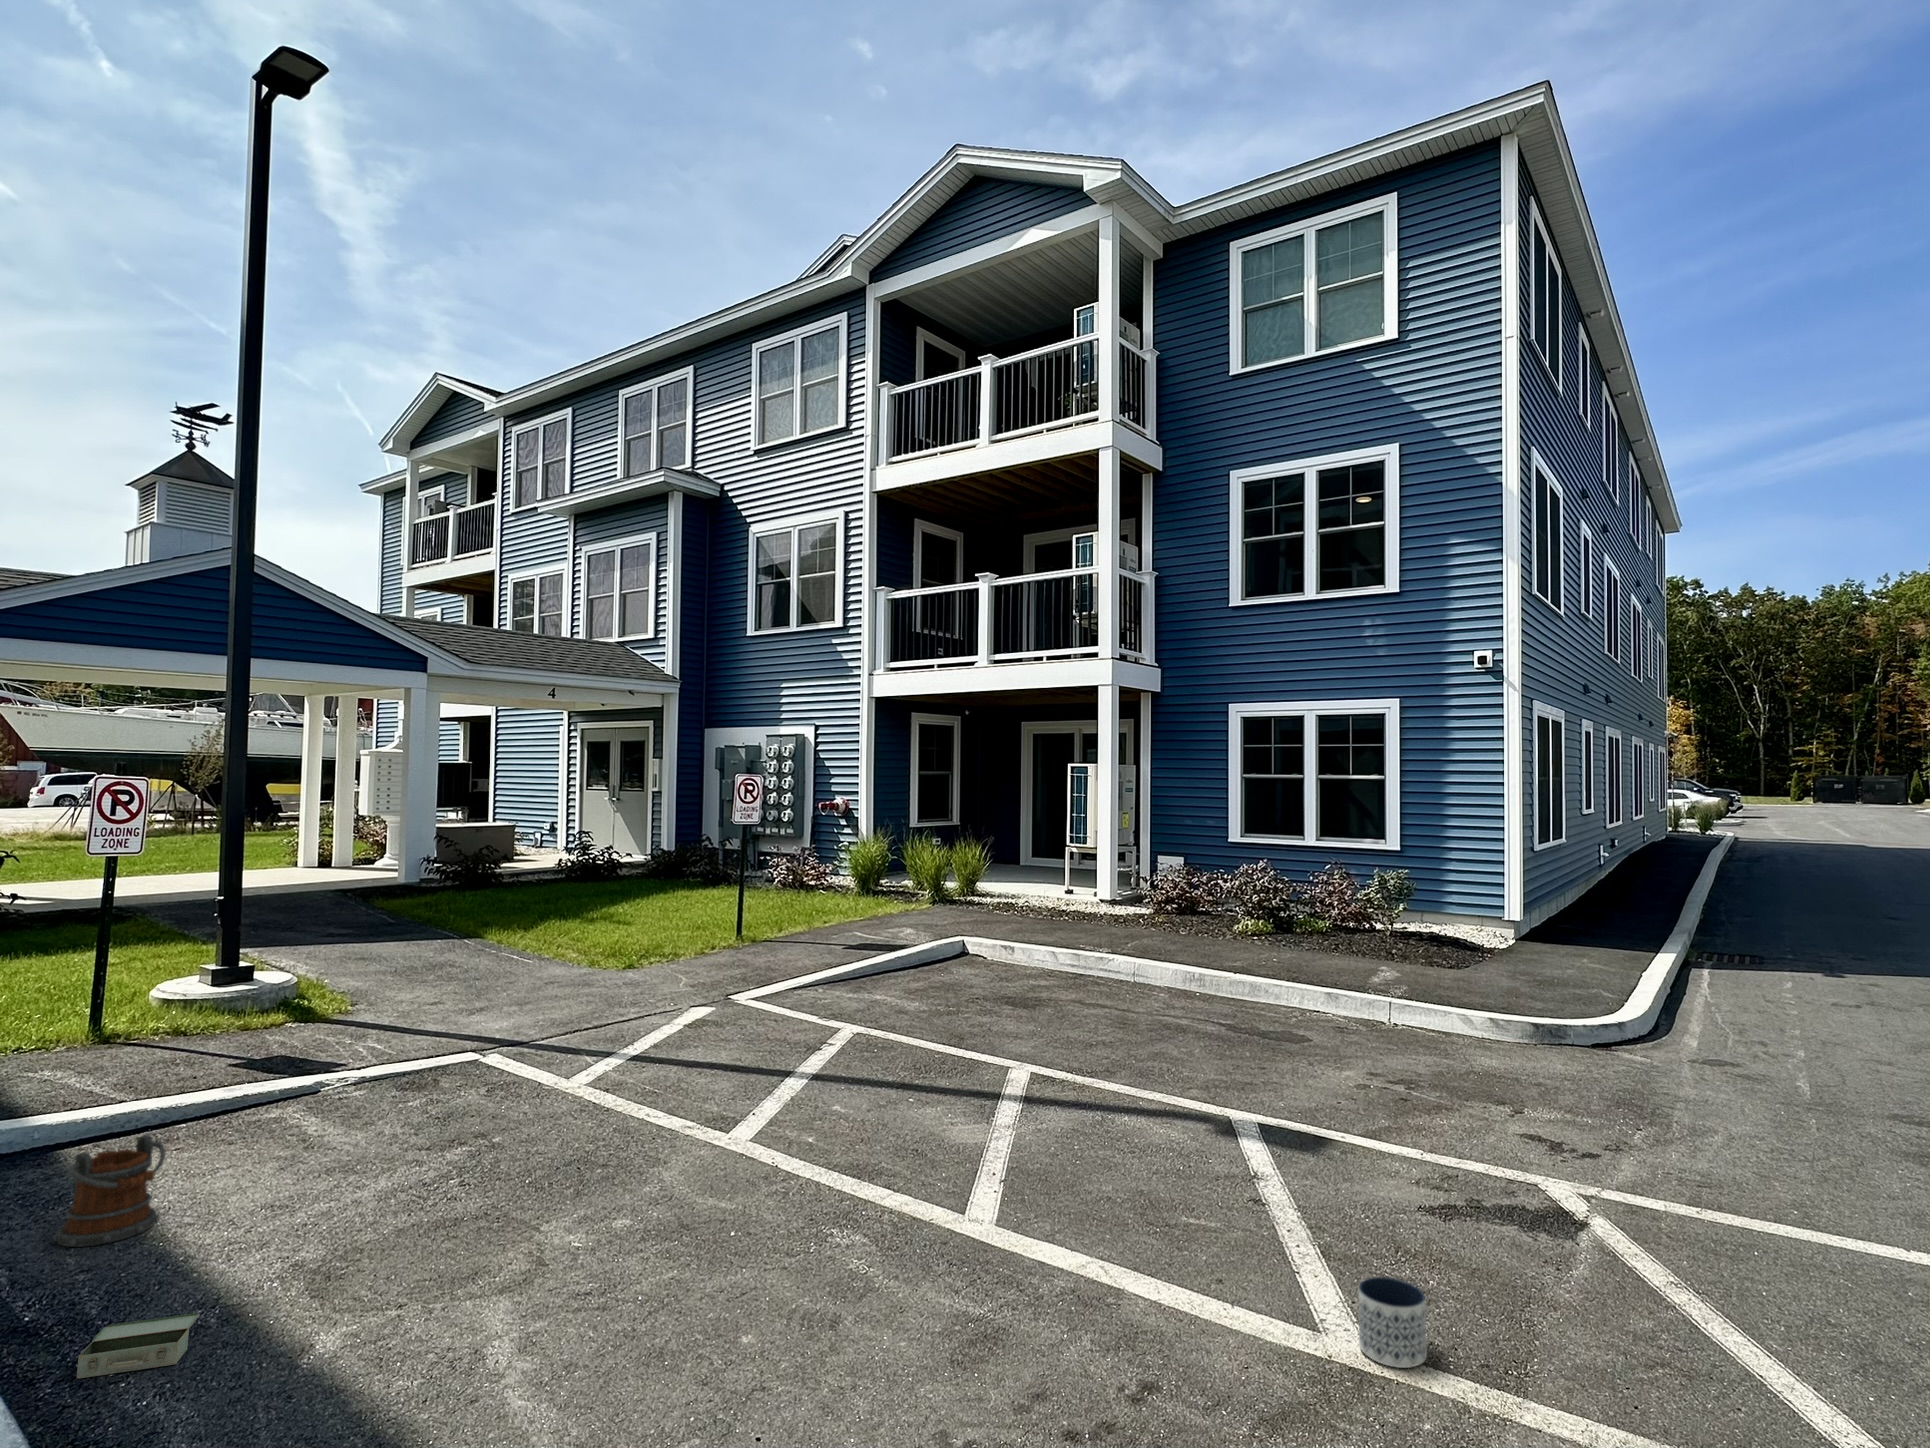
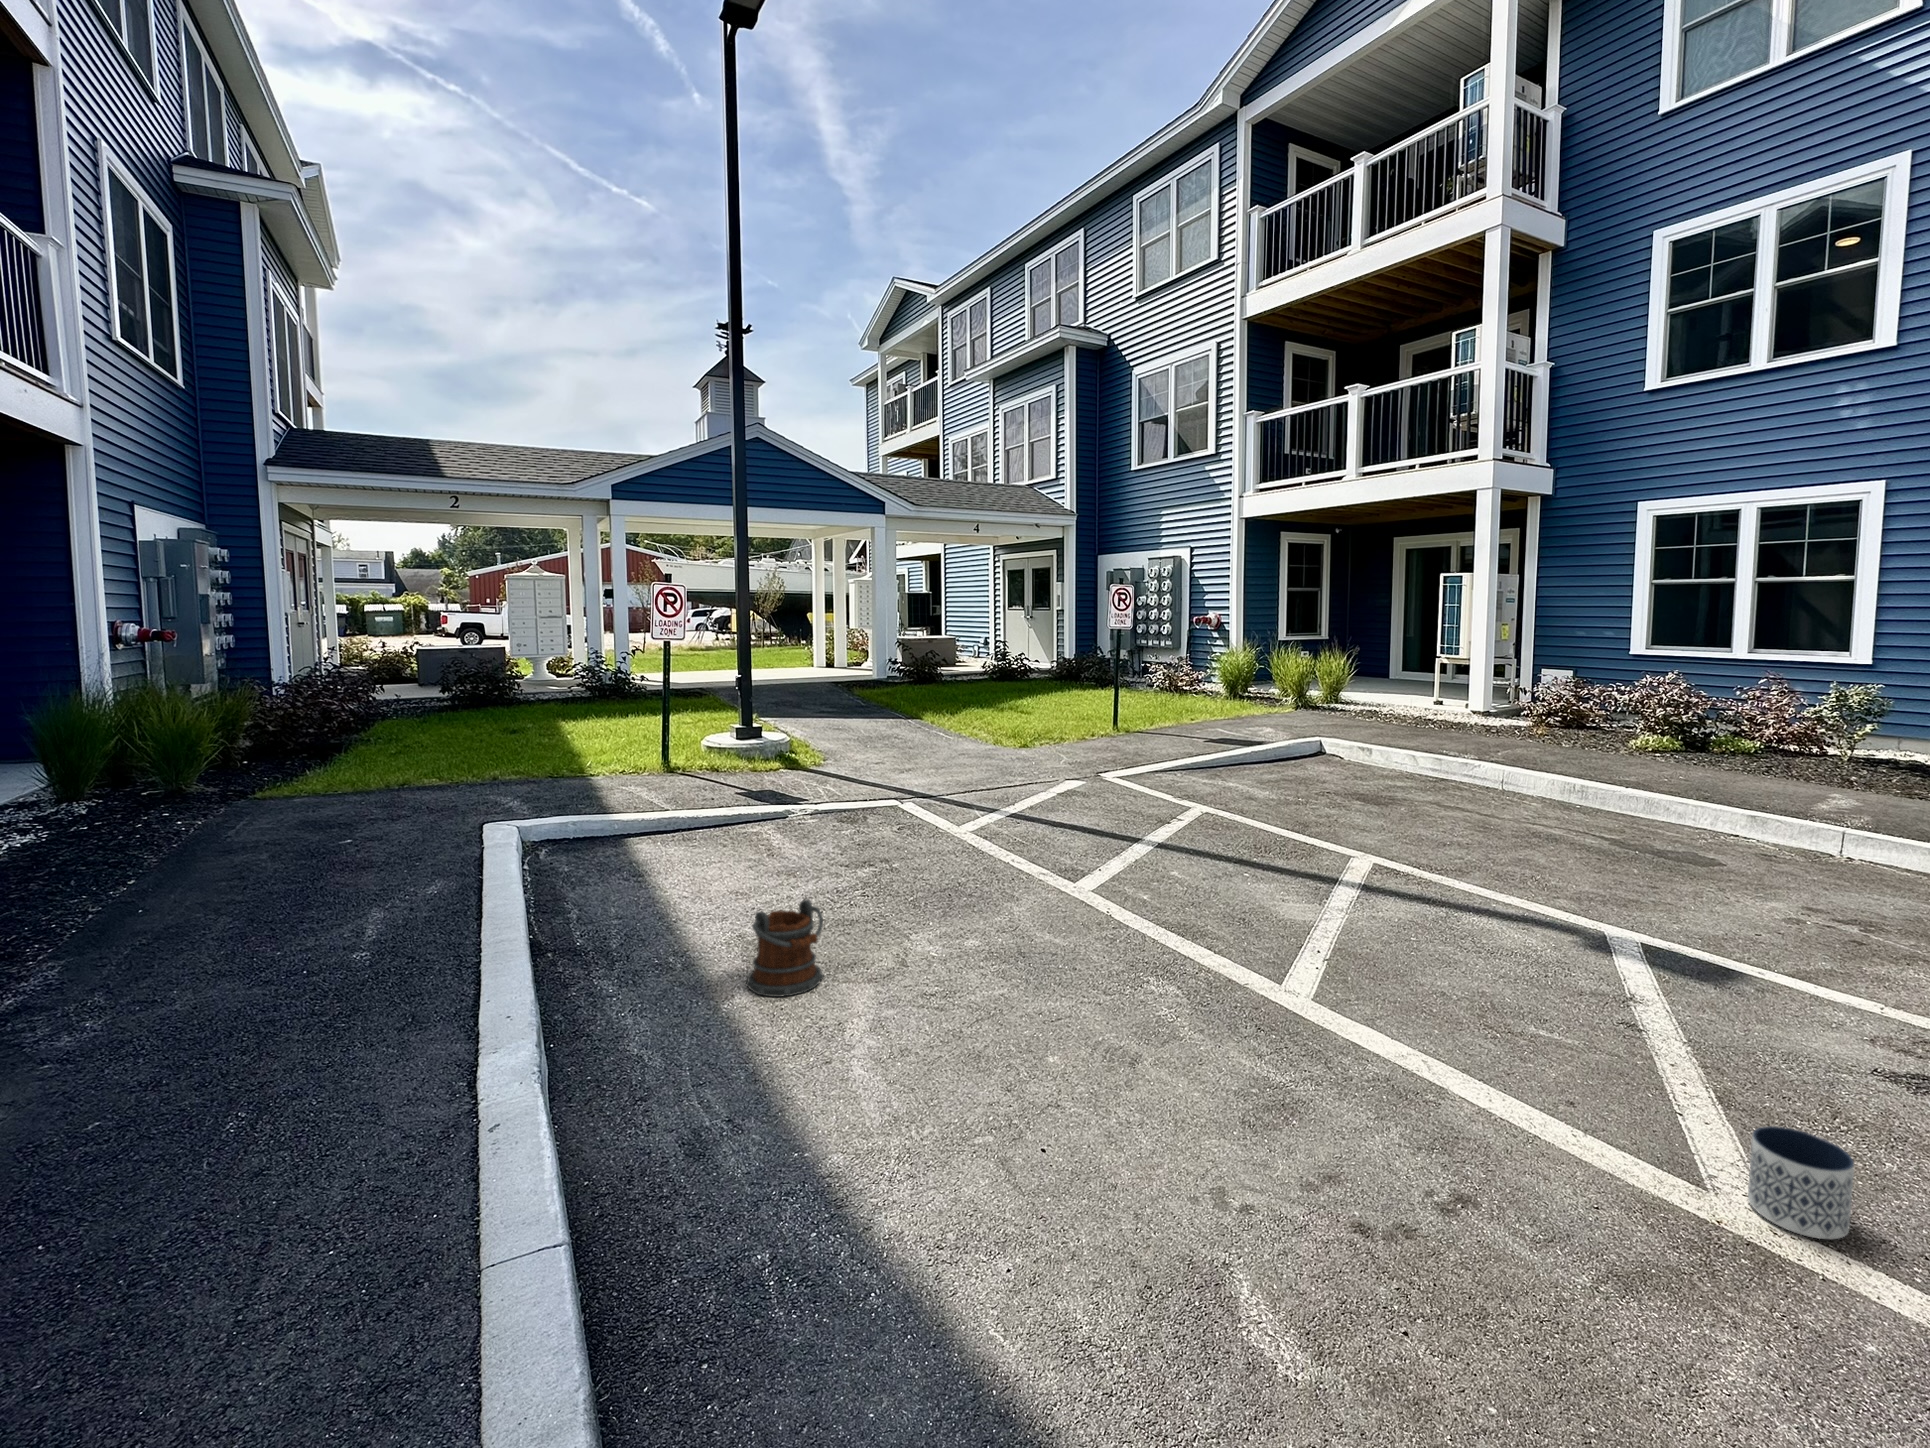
bucket: present [53,1135,165,1247] -> present [746,899,824,997]
toolbox: present [77,1313,199,1379] -> none [576,963,655,999]

